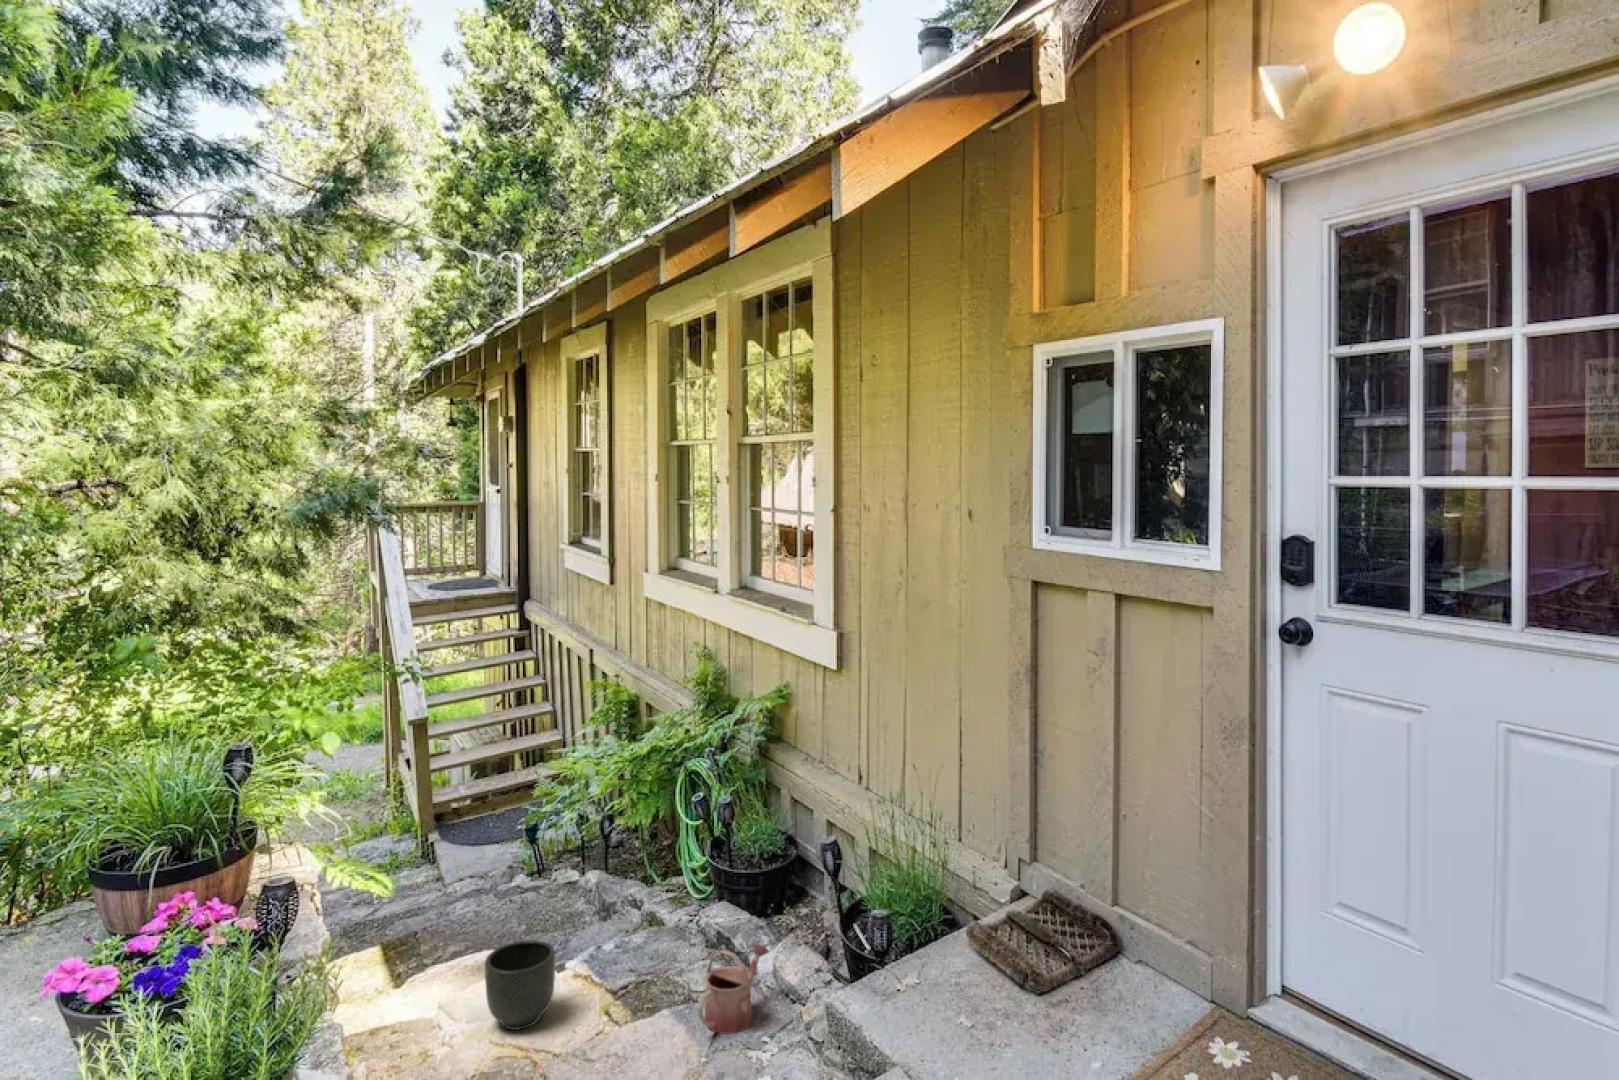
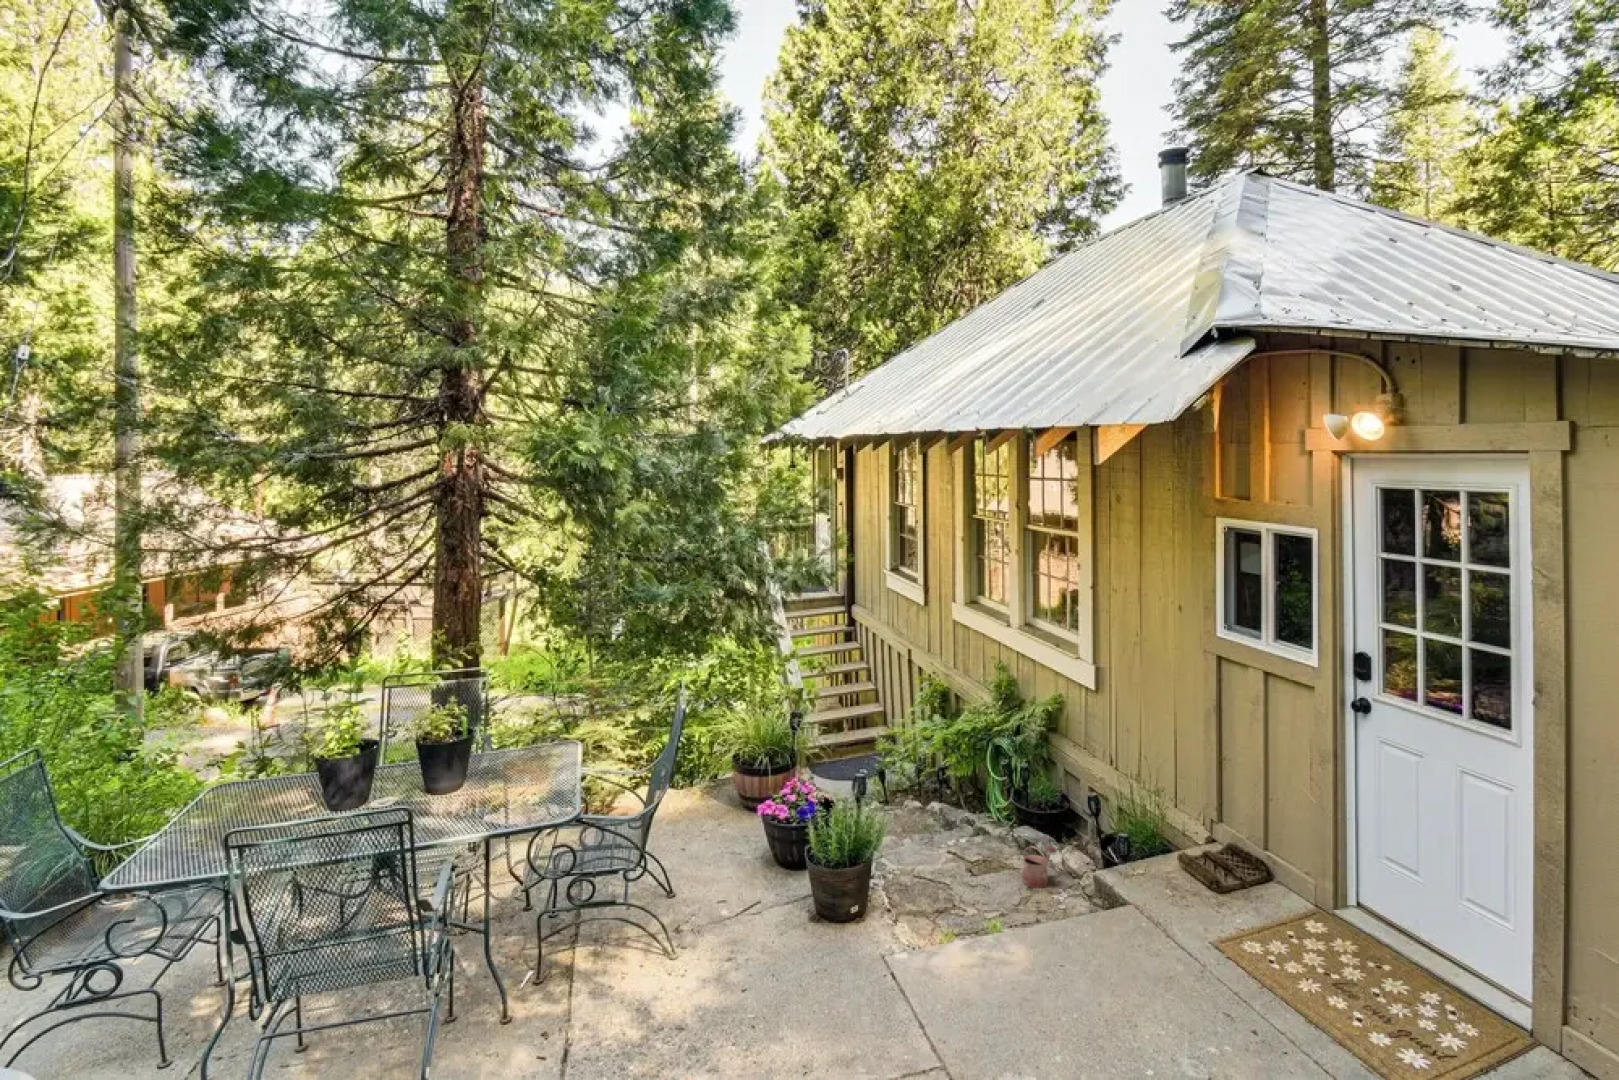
planter: present [485,940,555,1030] -> none [908,831,942,874]

